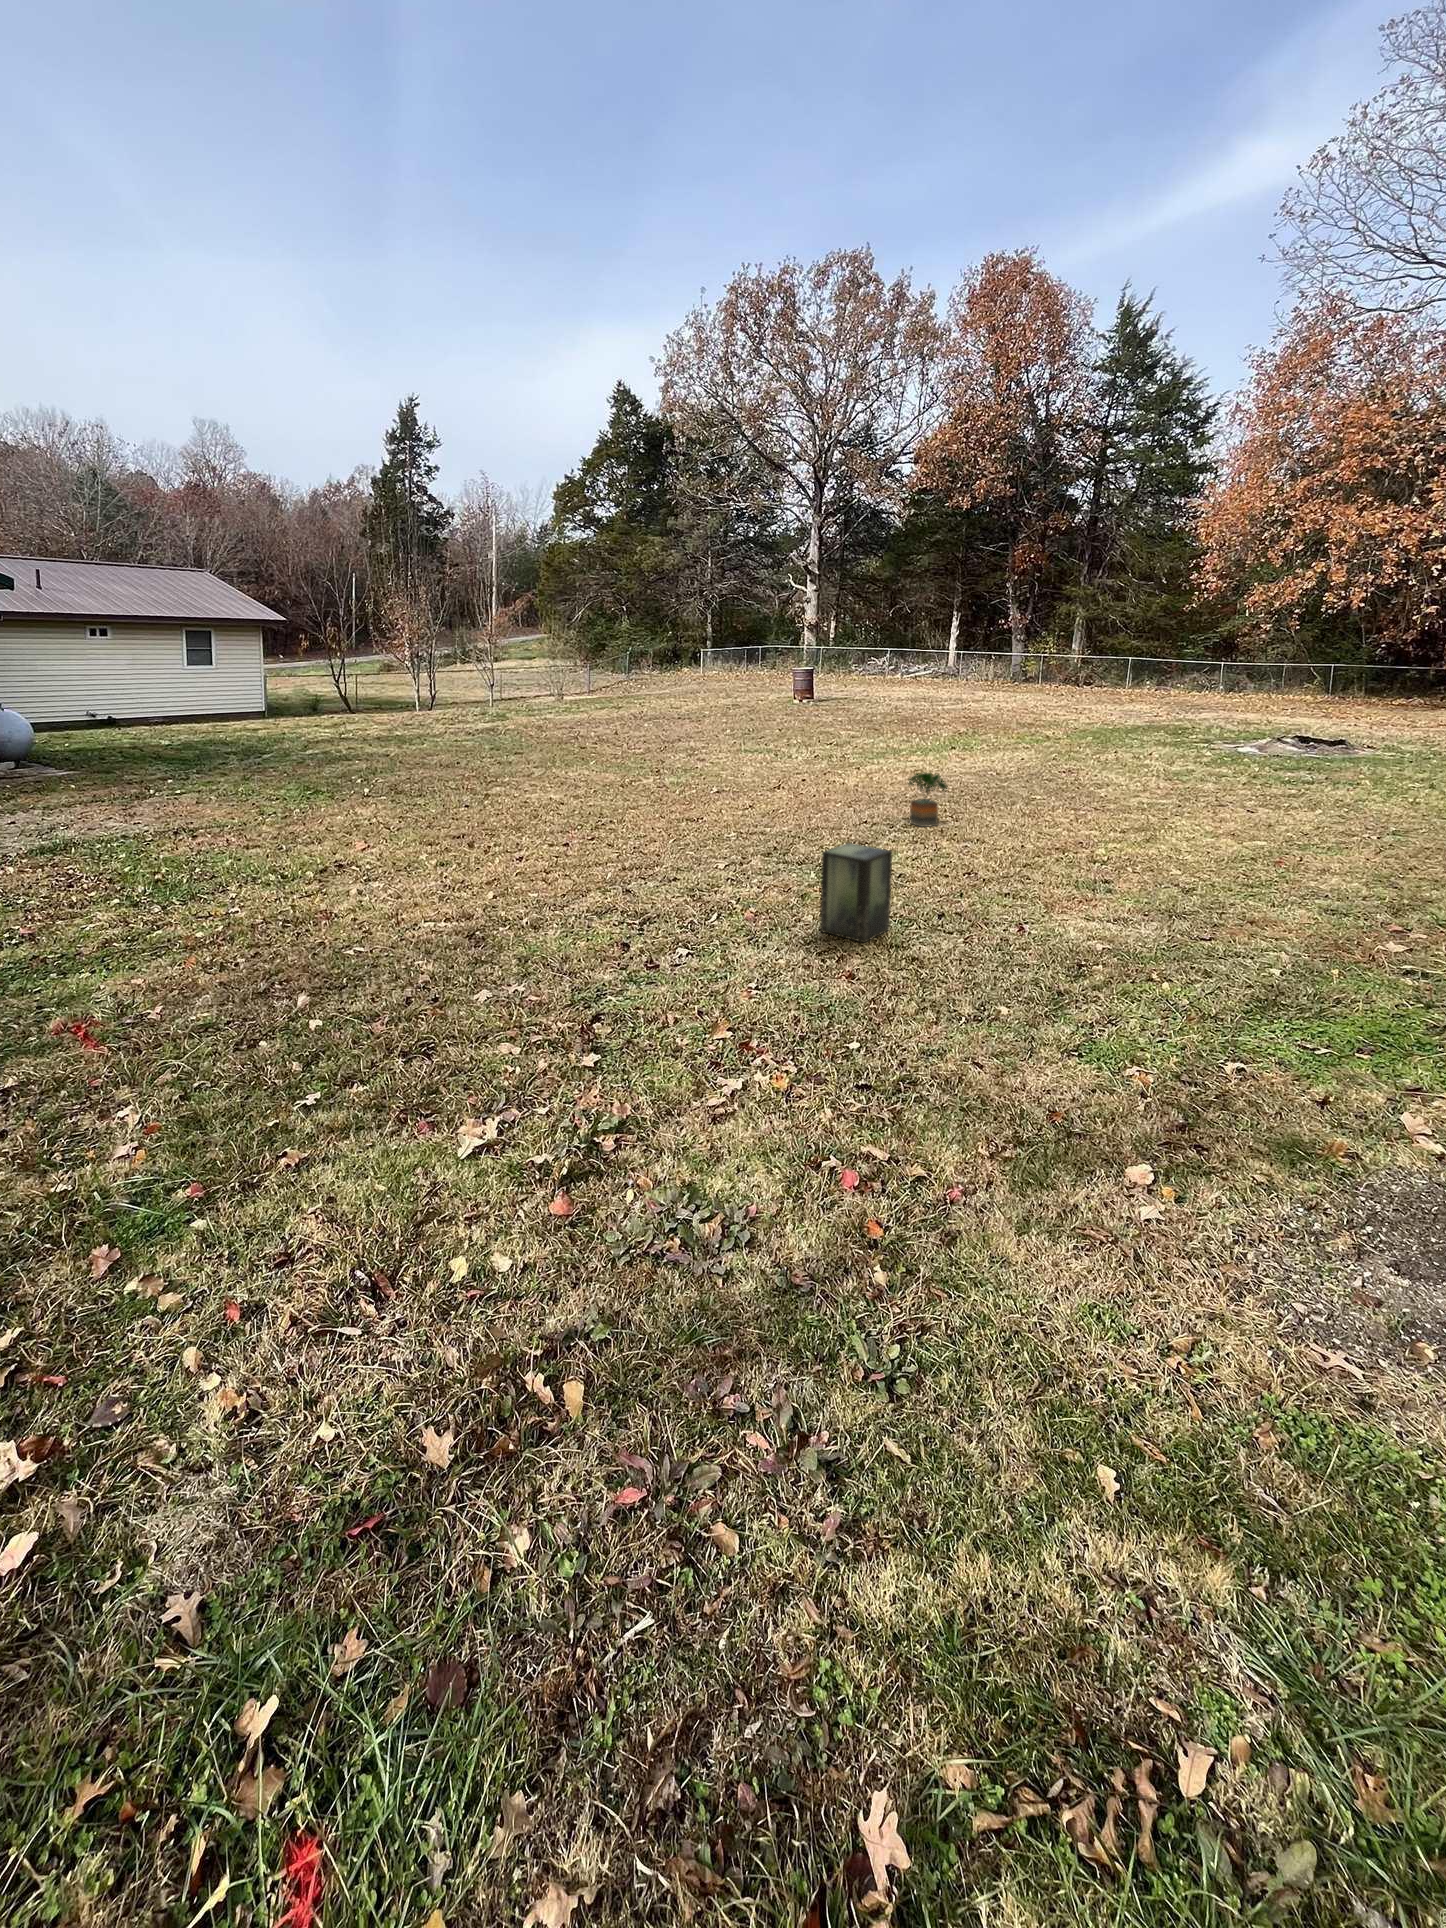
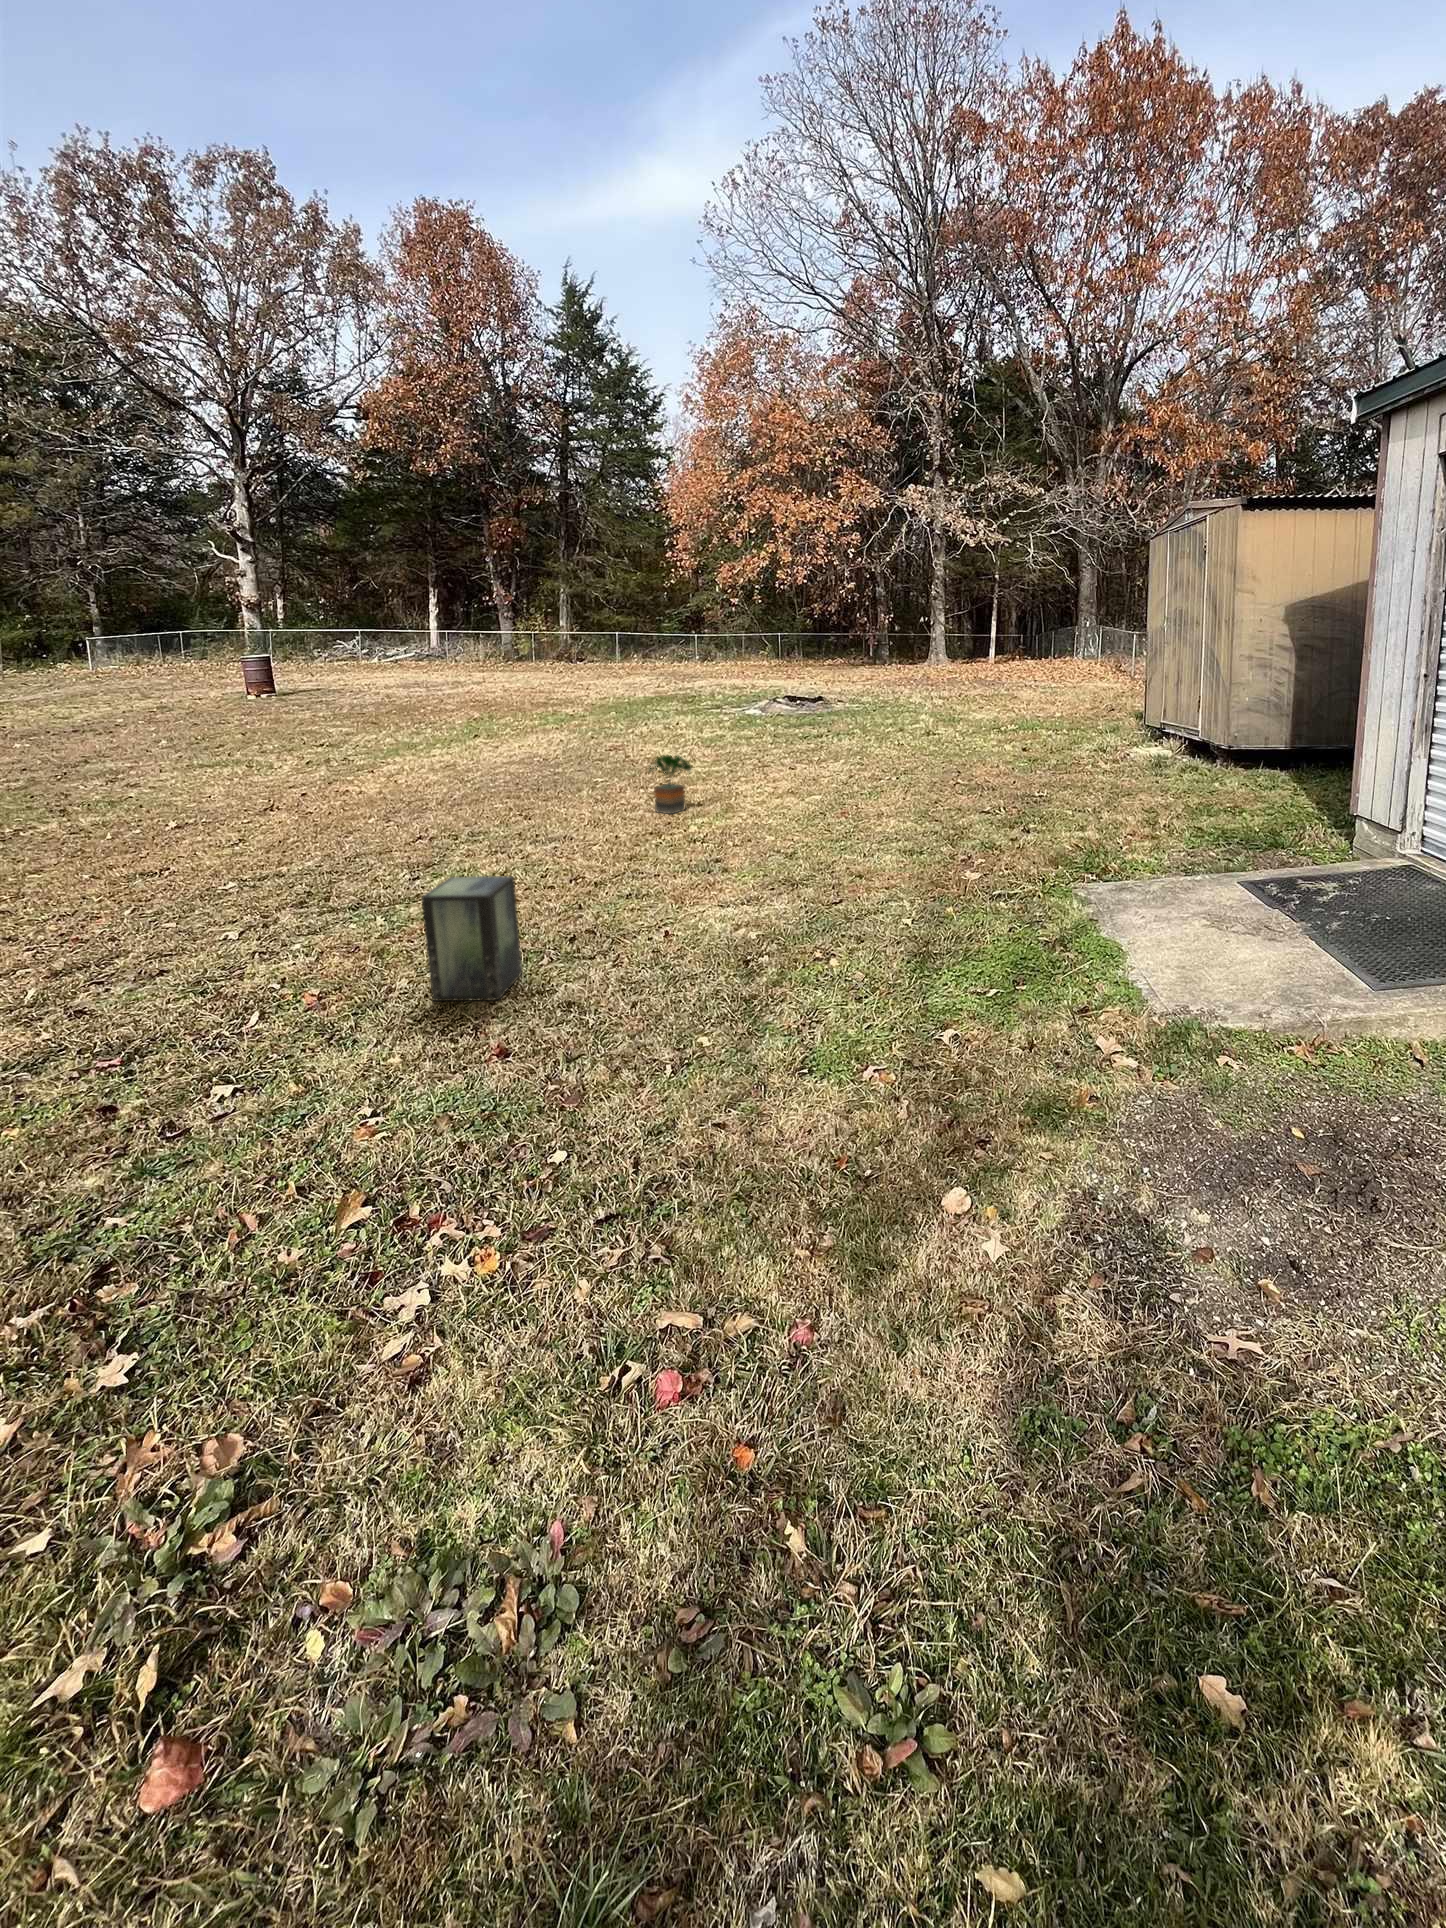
potted tree: present [908,772,948,827] -> present [649,755,692,814]

